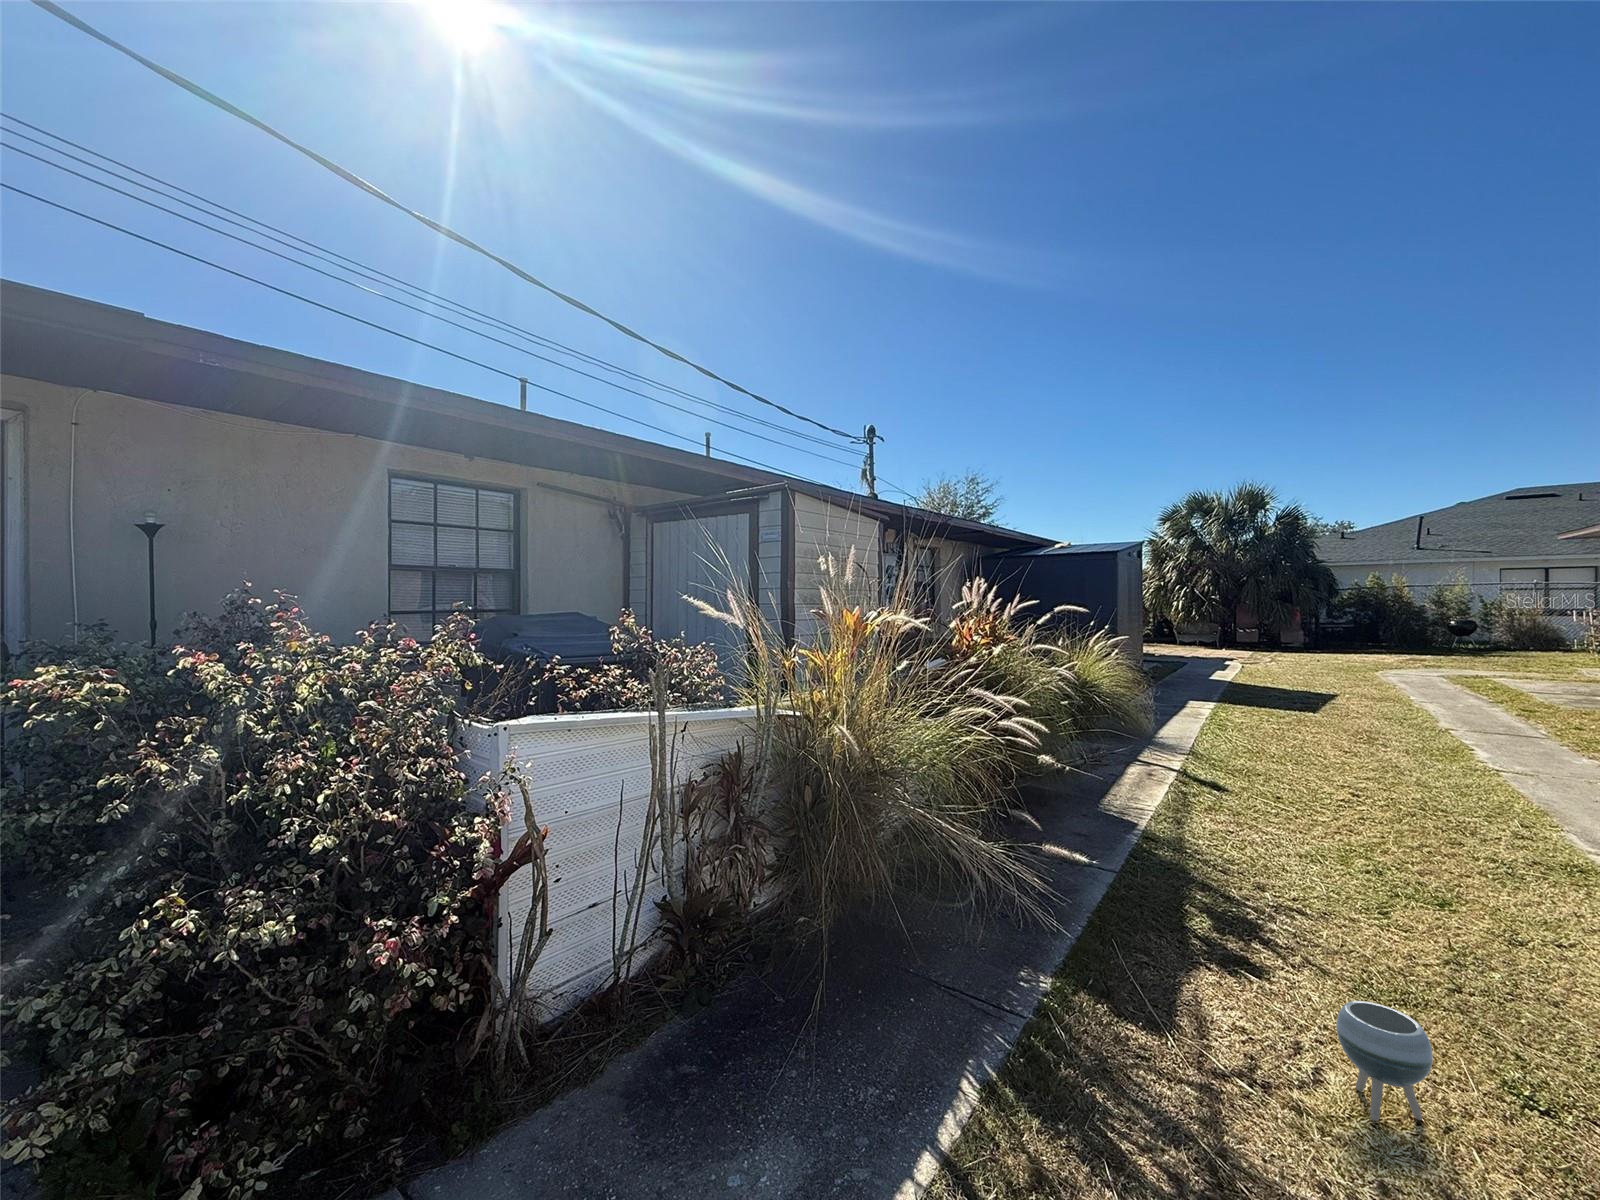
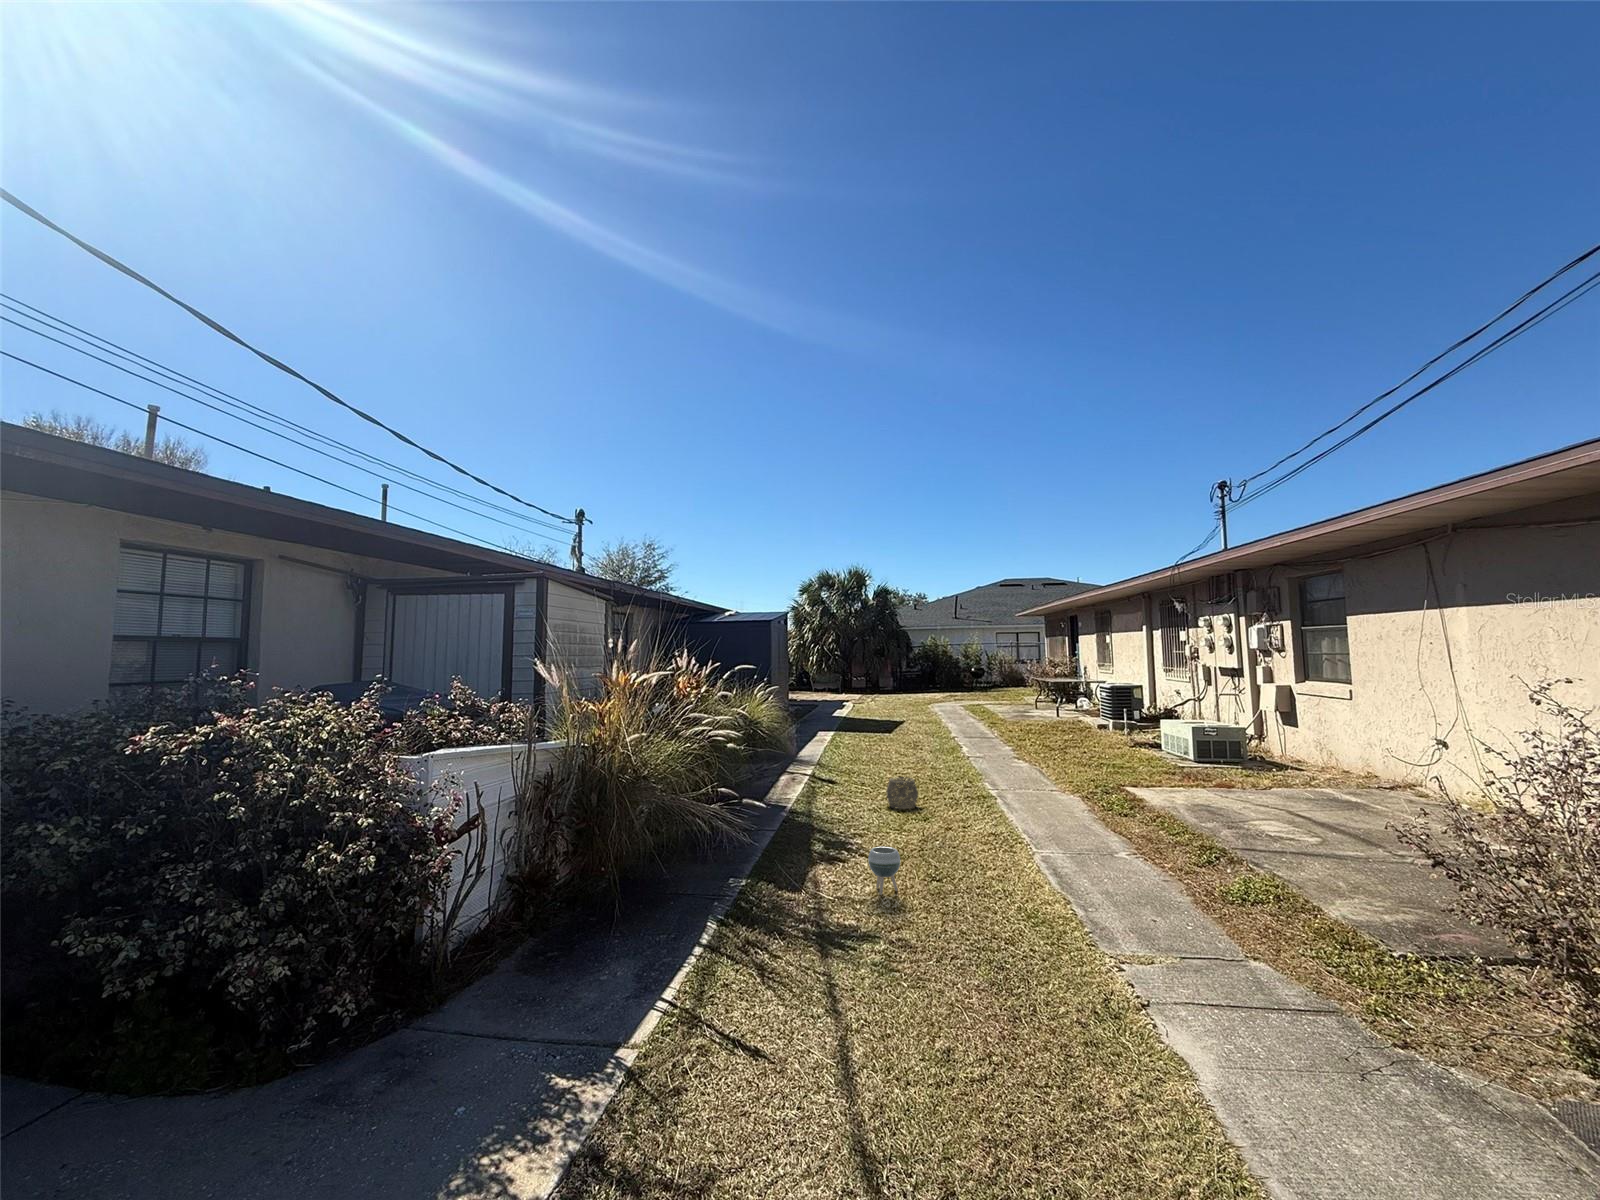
woven basket: none [1332,805,1408,867] -> present [886,777,918,809]

